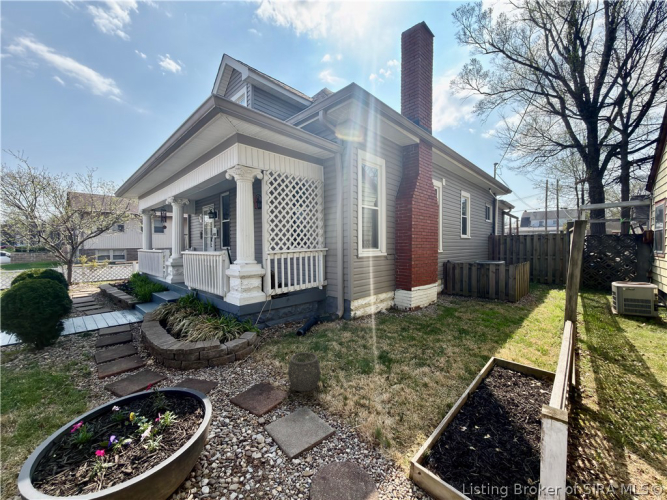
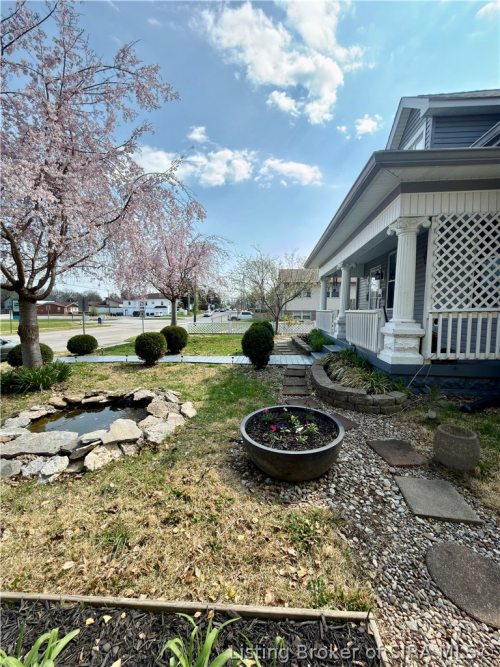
potted plant: none [271,317,291,349] -> present [425,383,448,418]

